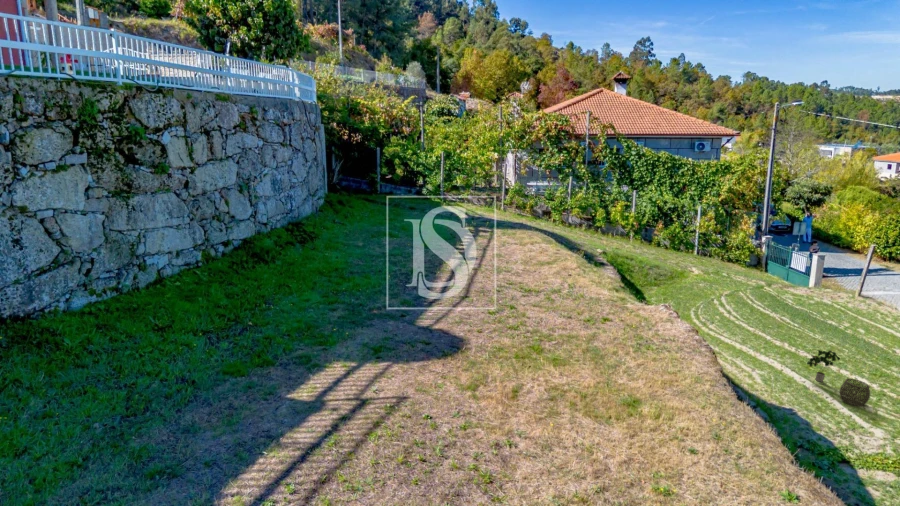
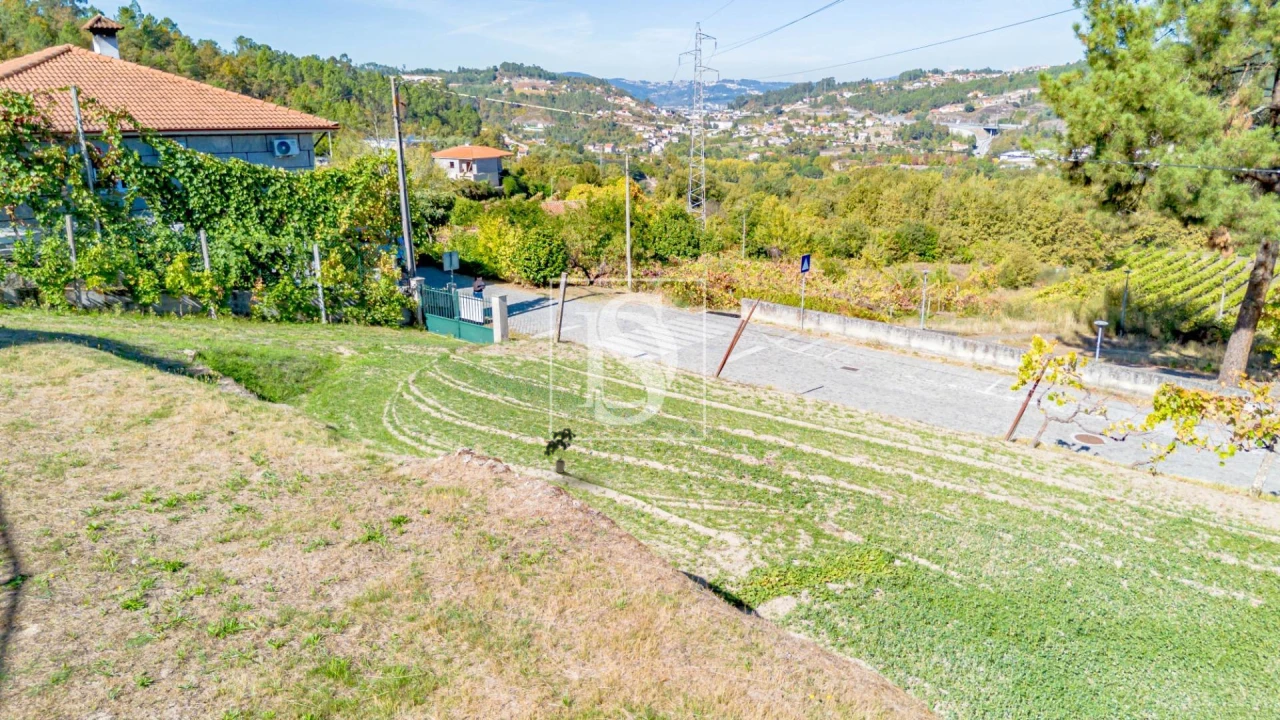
woven basket: present [840,379,870,406] -> none [588,457,620,491]

